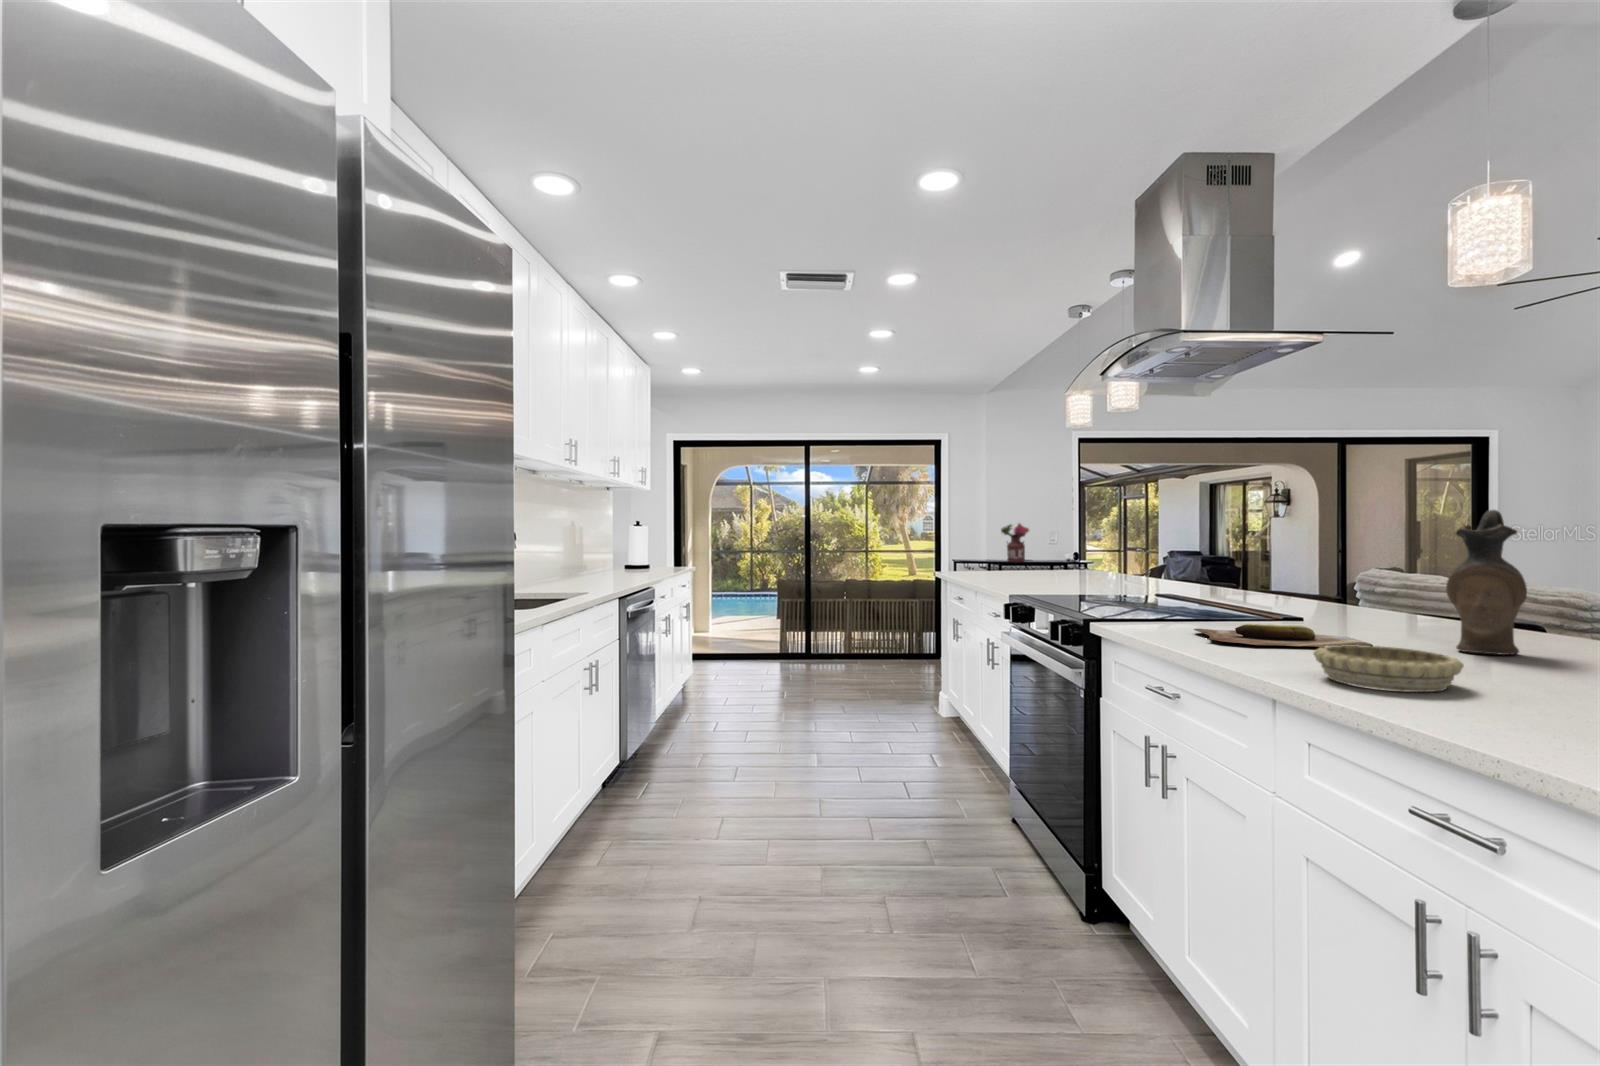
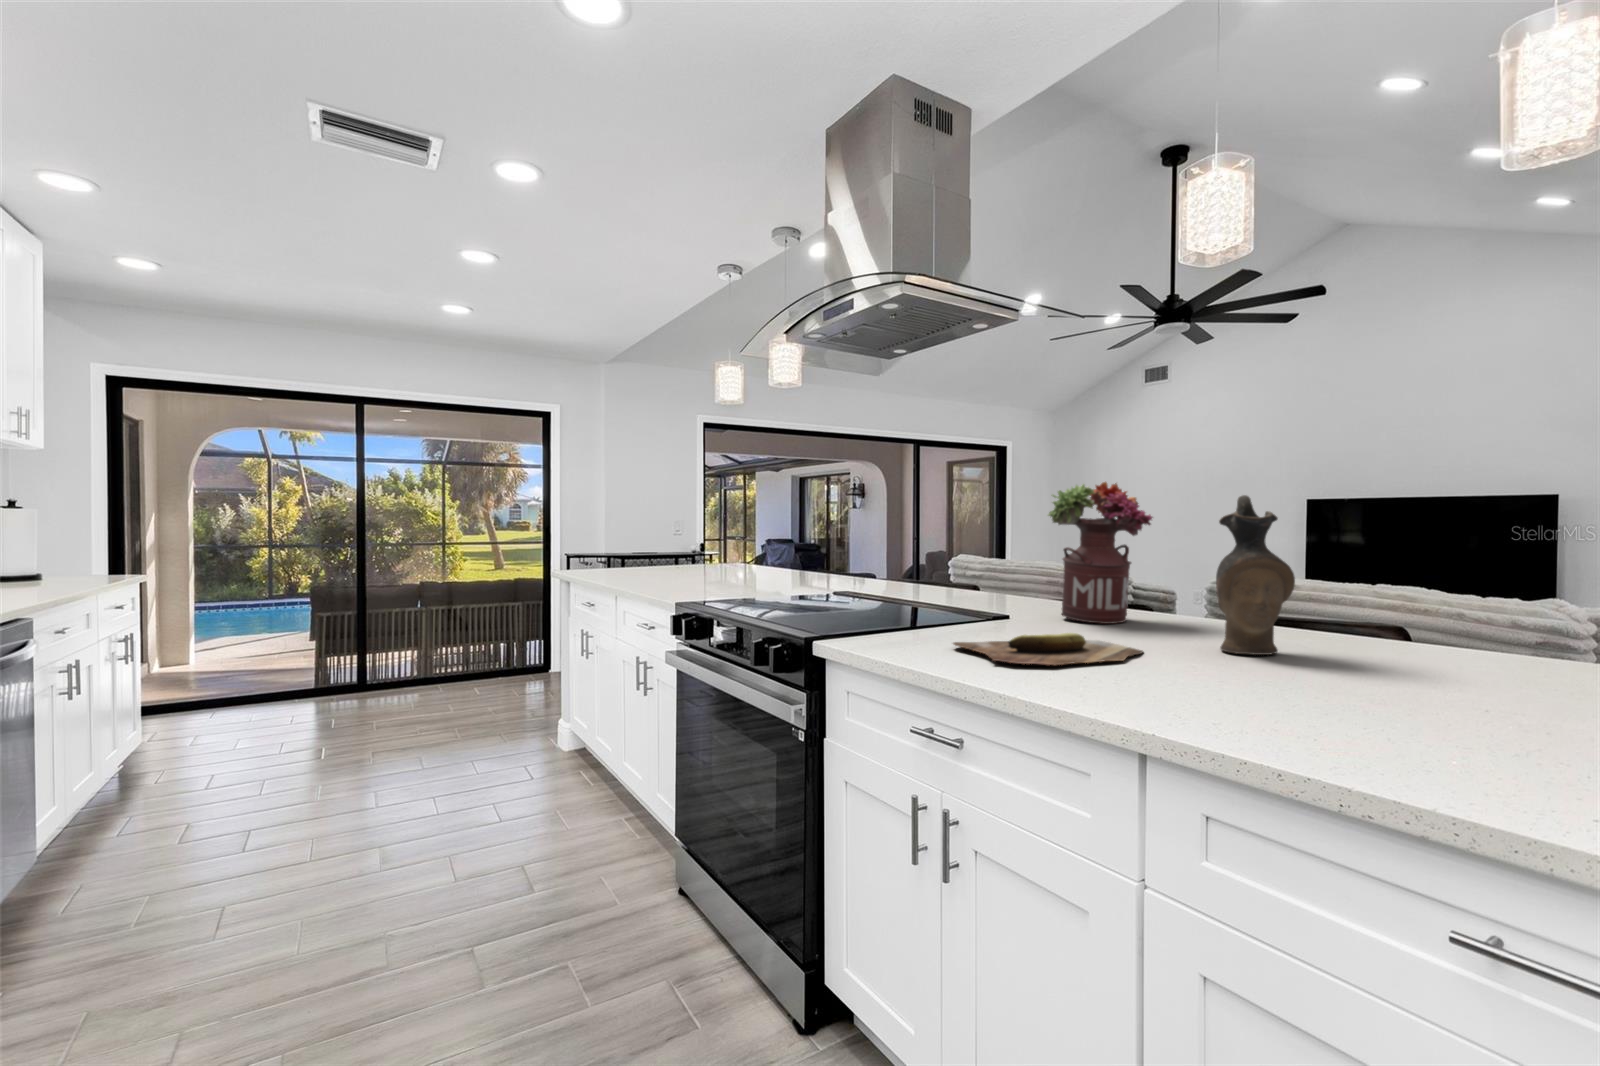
flower arrangement: present [1001,523,1029,562] -> present [1048,482,1153,624]
decorative bowl: present [1313,645,1464,692] -> none [1203,668,1394,738]

